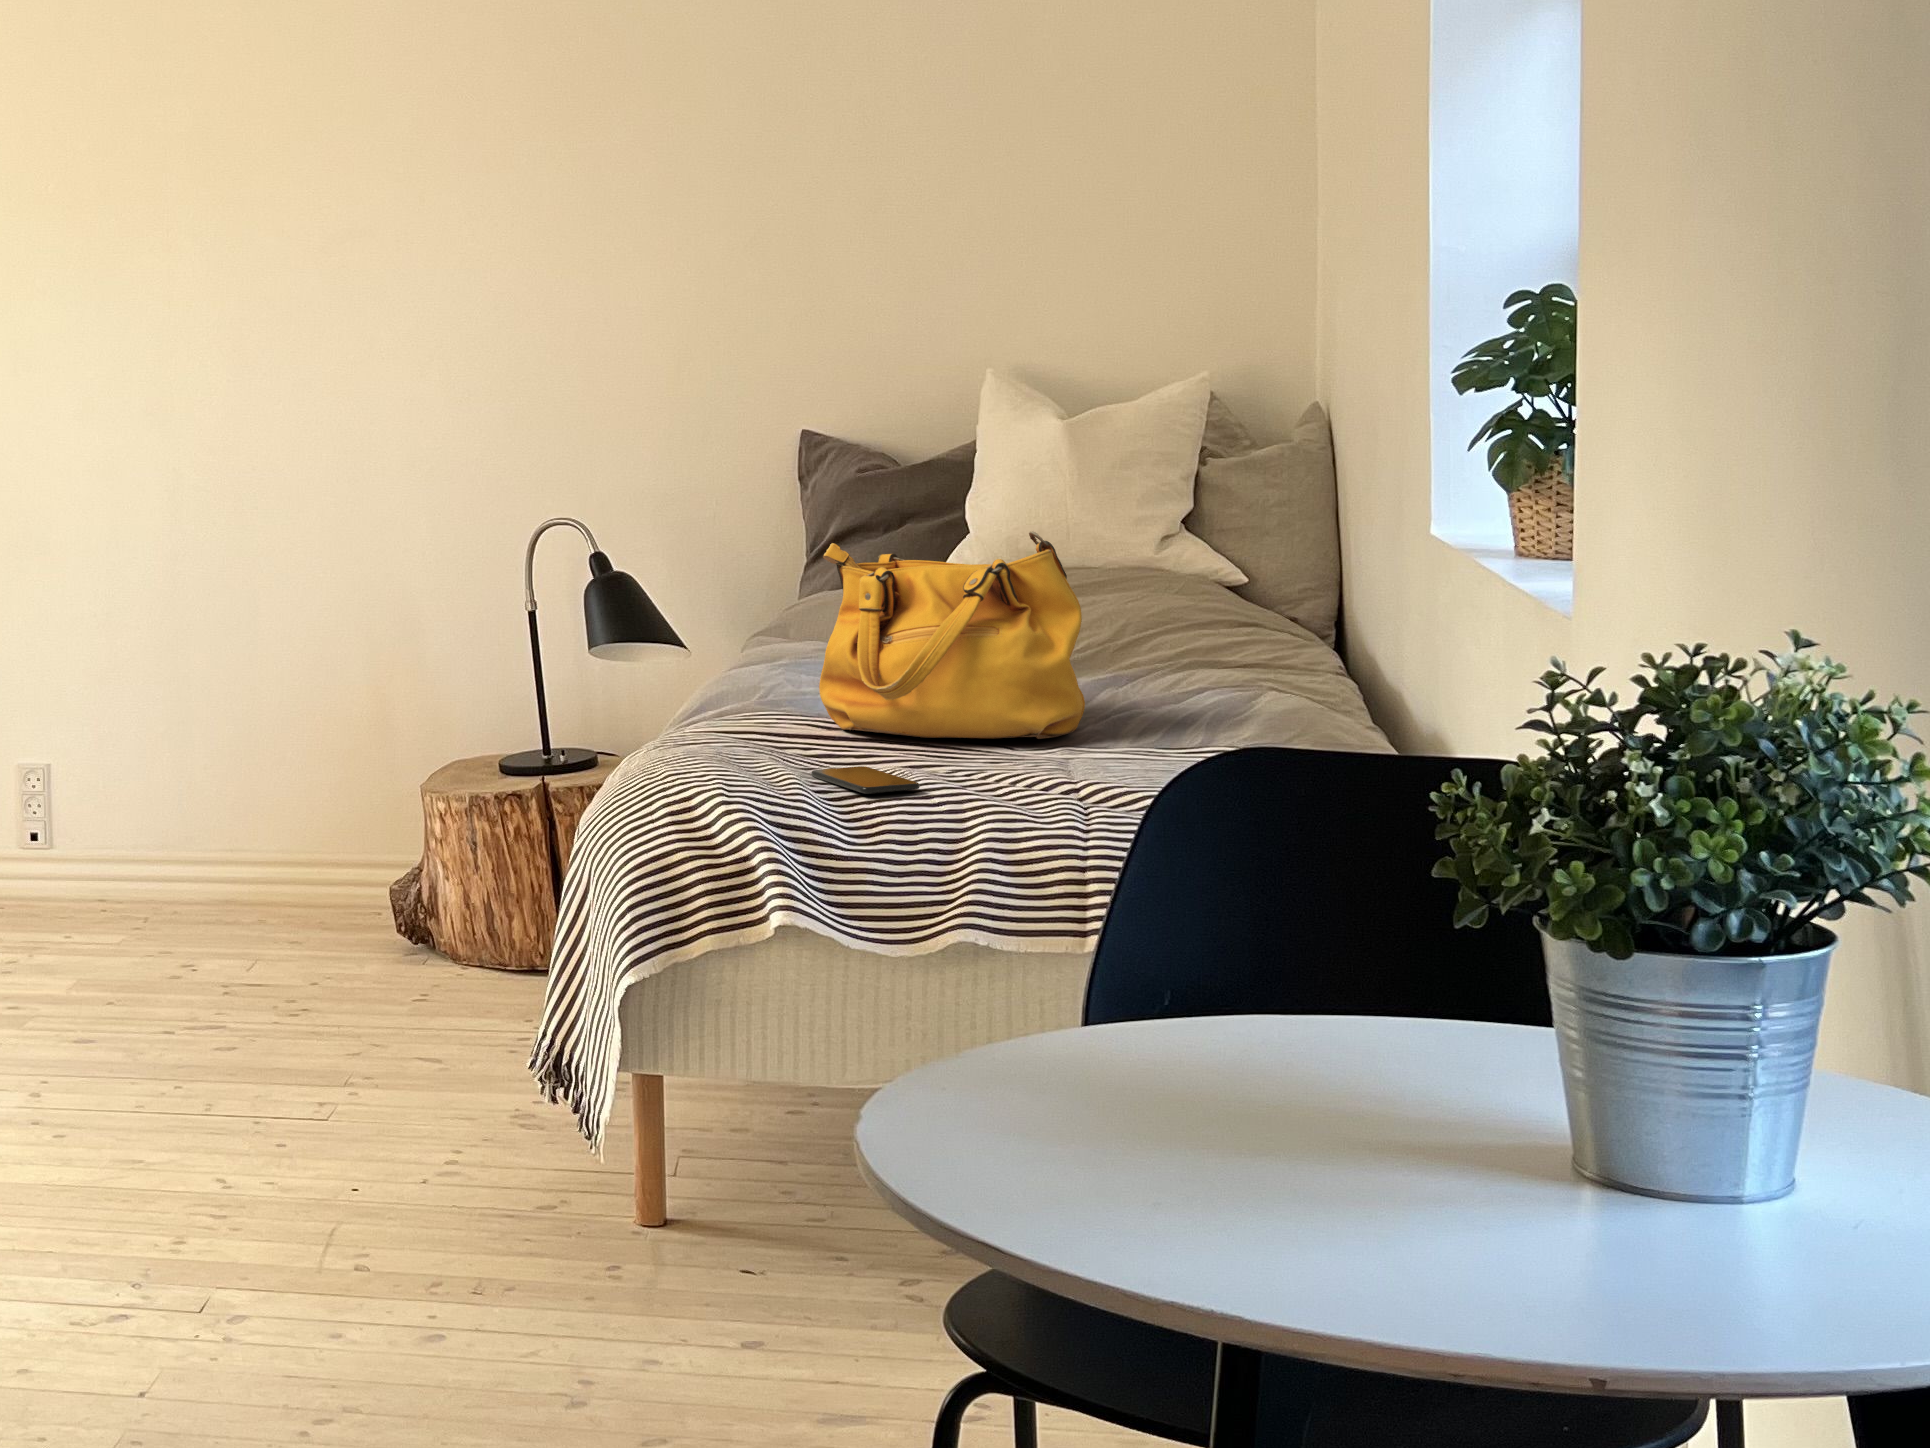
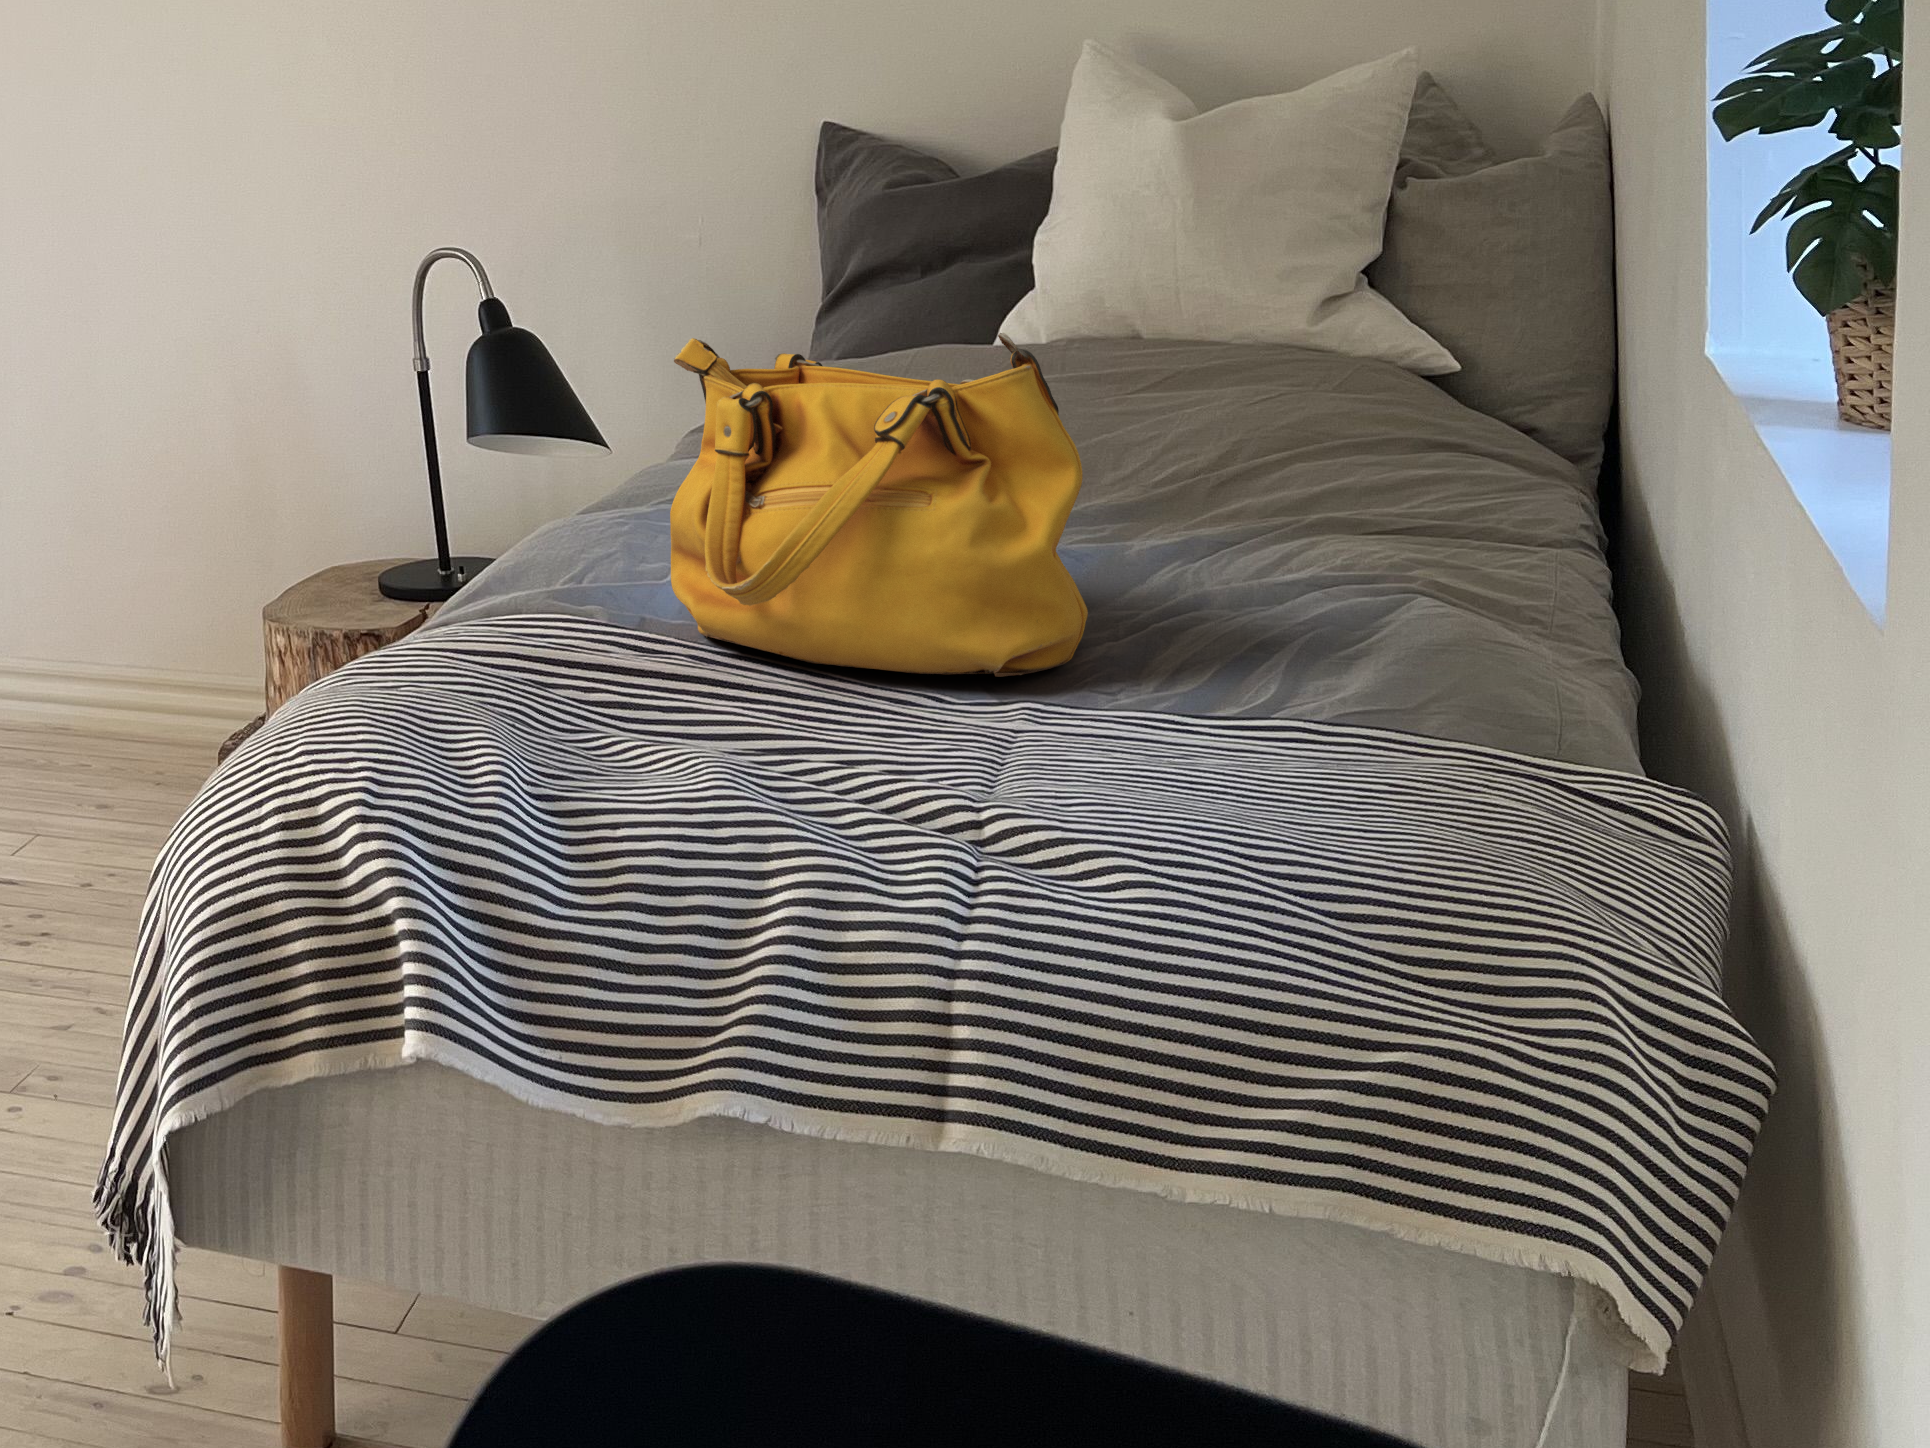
smartphone: present [811,766,920,794] -> none [583,725,733,794]

